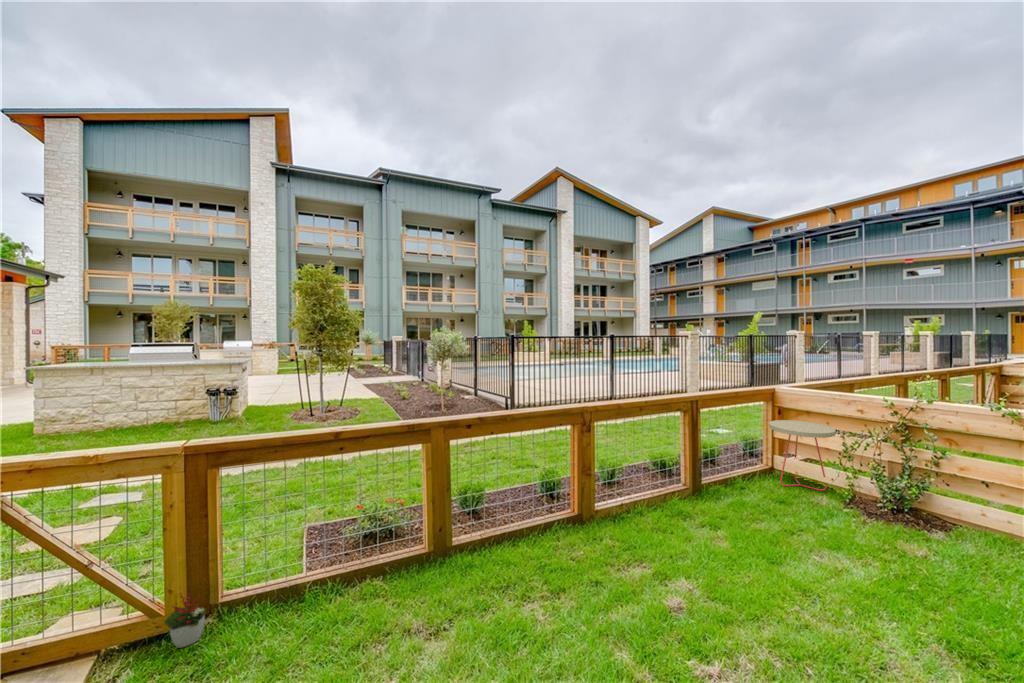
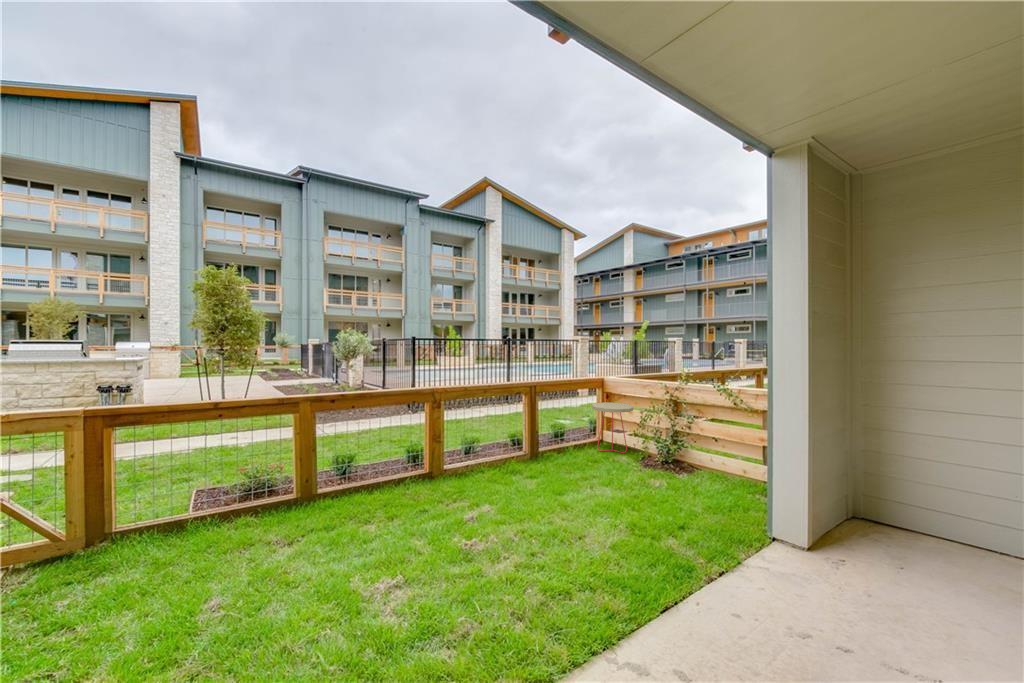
decorative plant: present [164,592,205,648] -> none [80,511,114,552]

